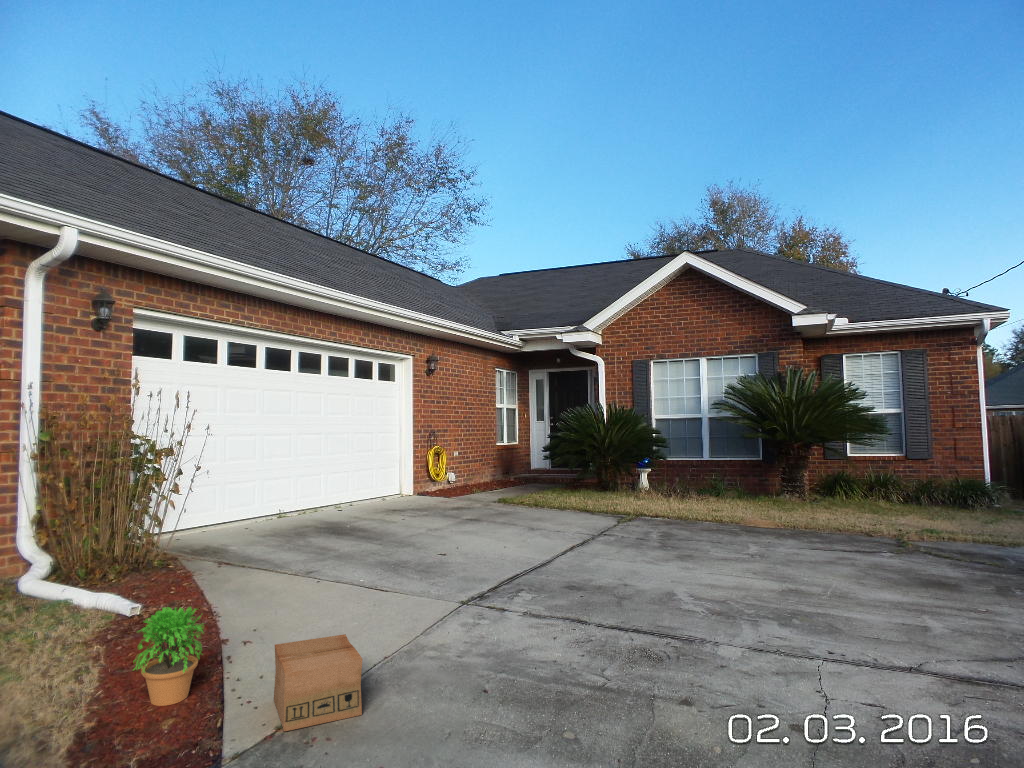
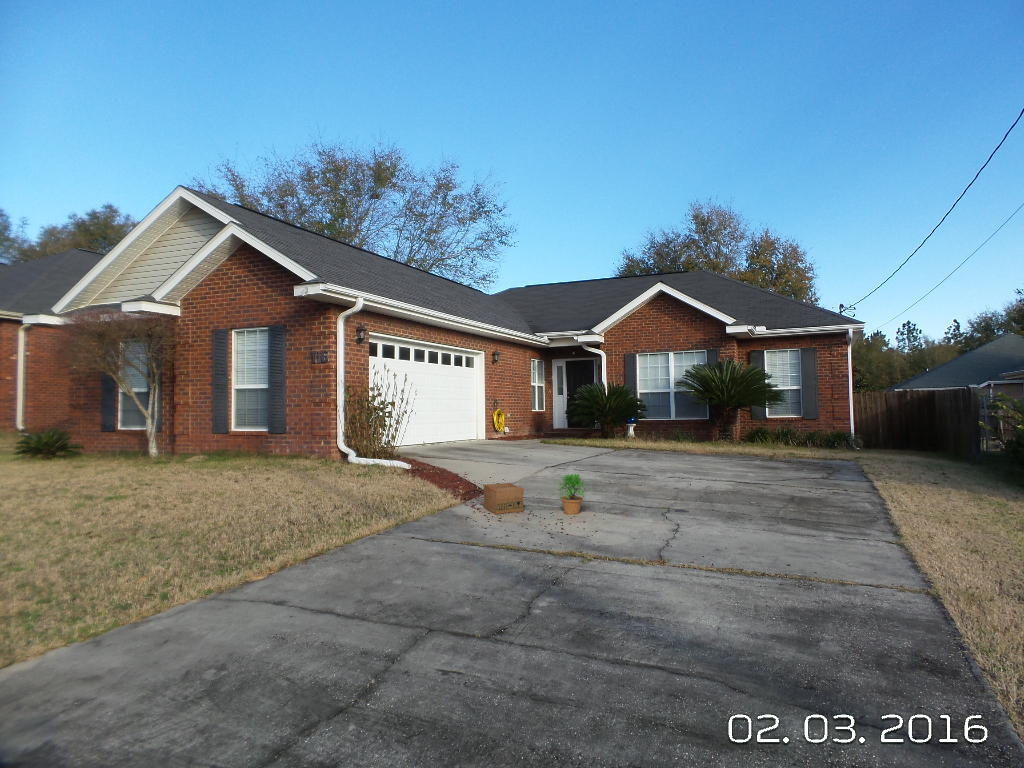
potted plant: present [133,607,203,706] -> present [559,474,585,514]

